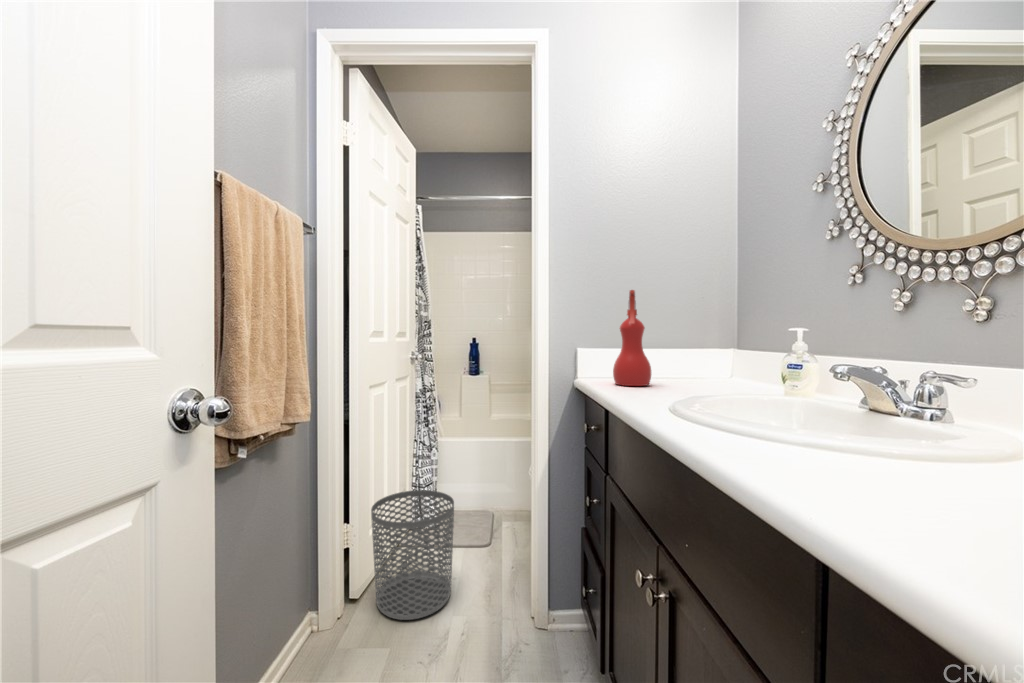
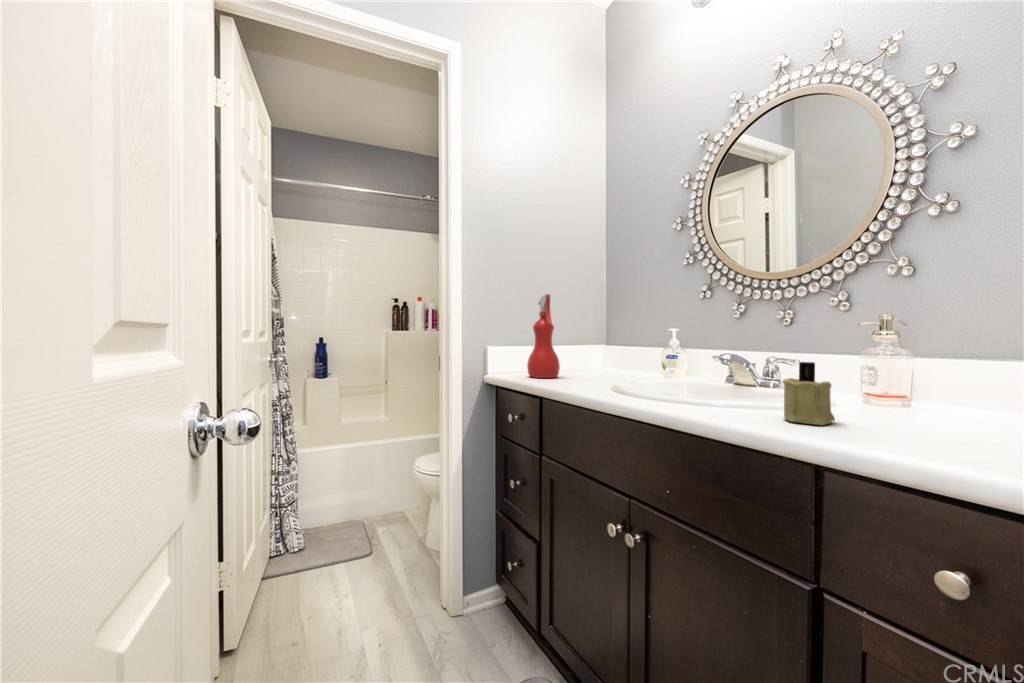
candle: none [837,382,939,493] -> present [783,362,835,425]
waste bin: present [371,490,454,620] -> none [256,506,357,656]

